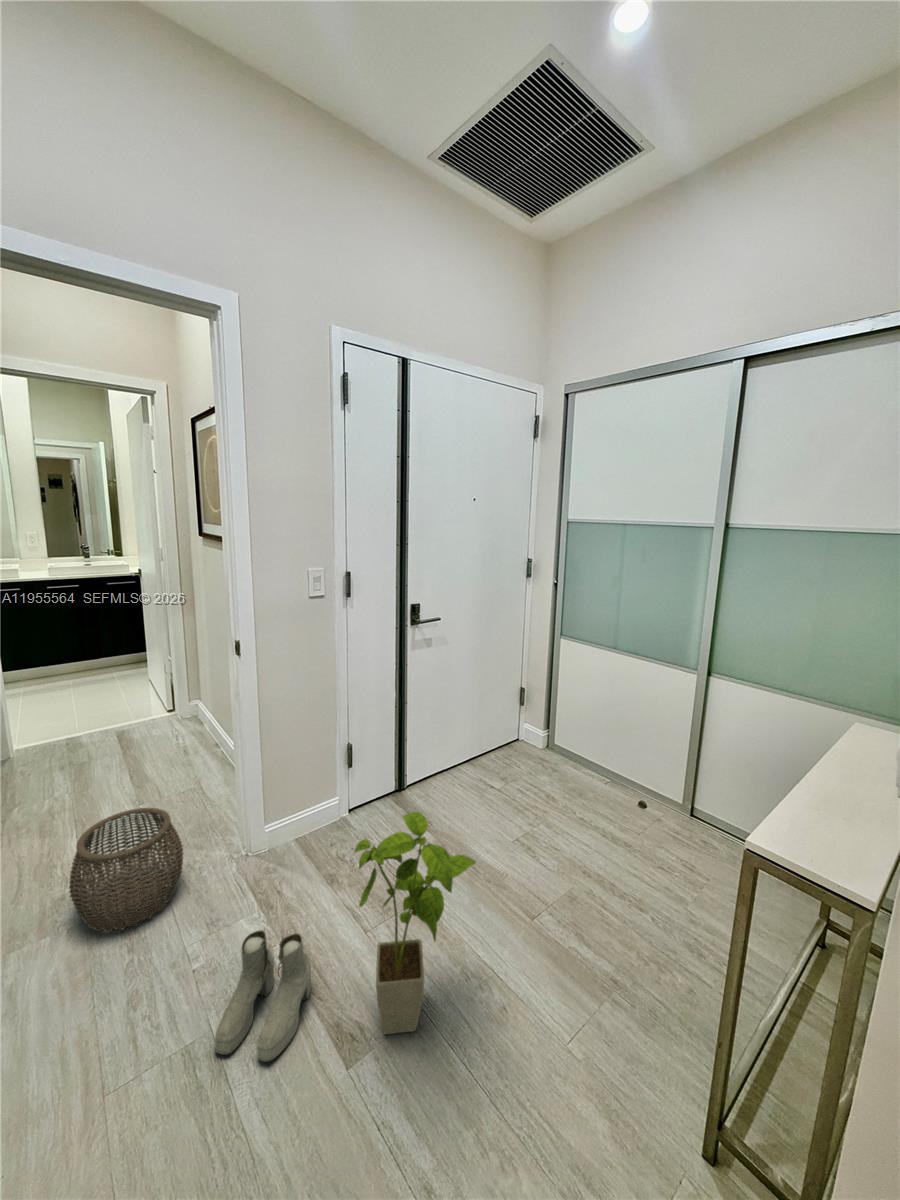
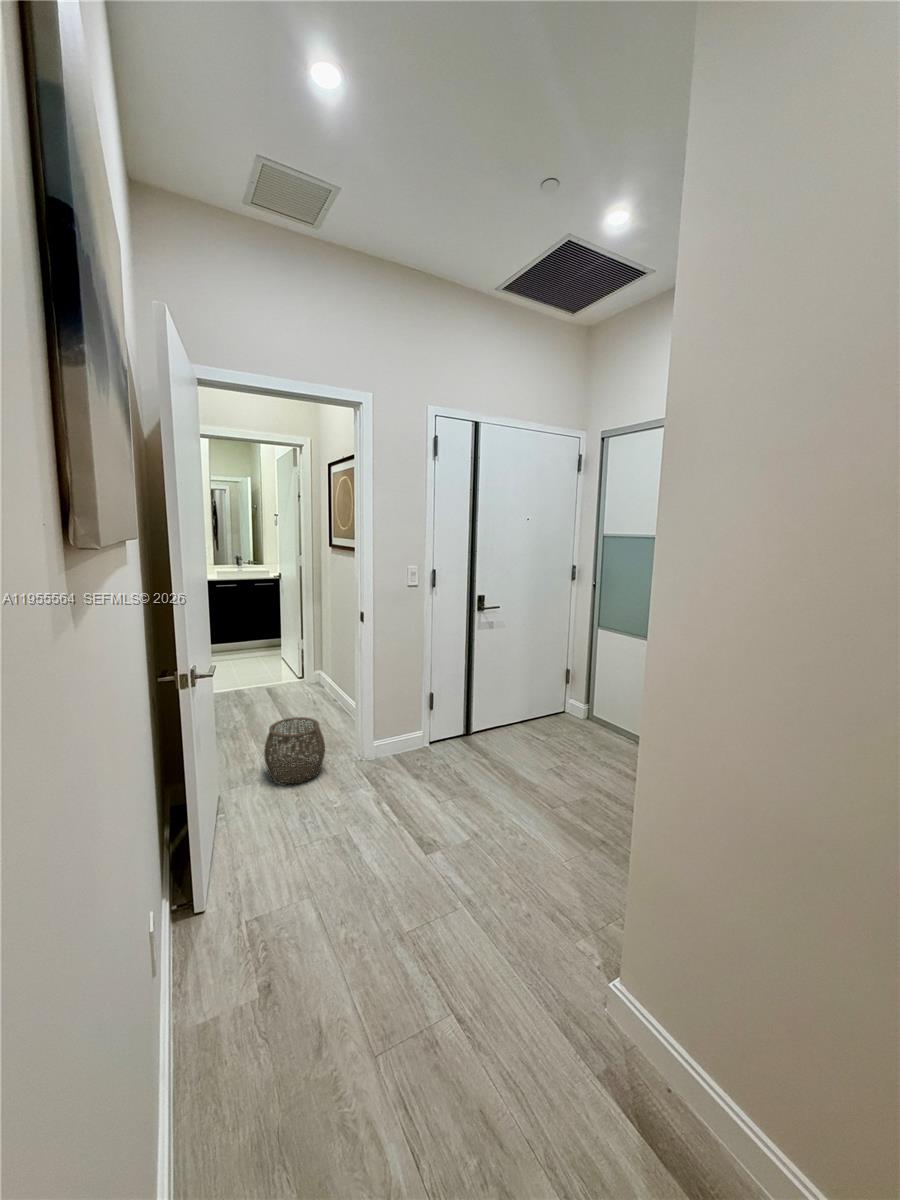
house plant: present [354,812,476,1034] -> none [432,704,506,841]
boots: present [215,930,311,1062] -> none [352,777,405,841]

